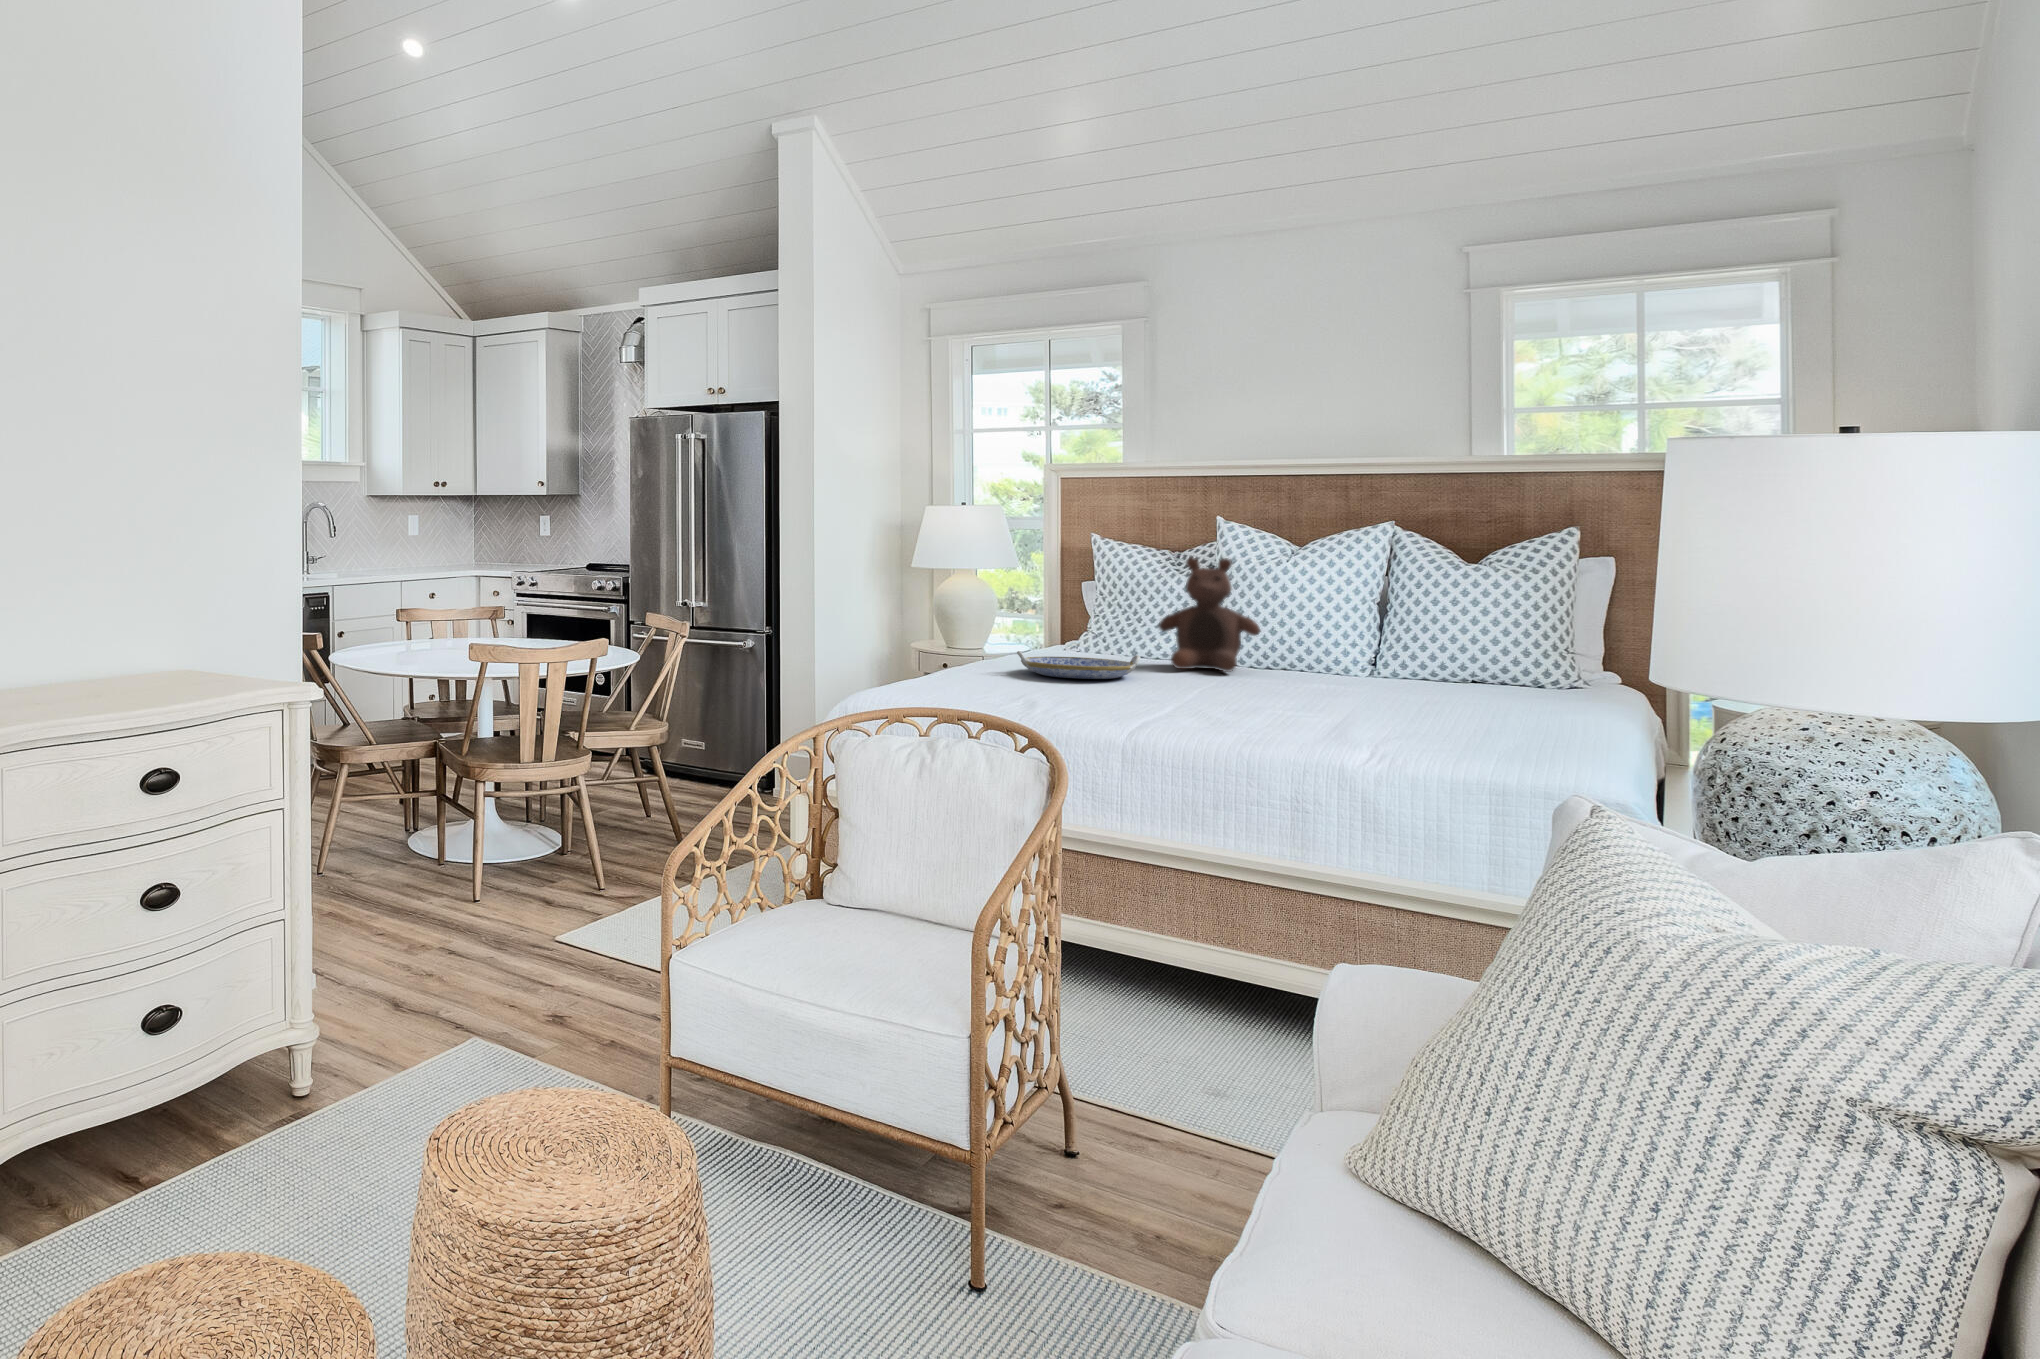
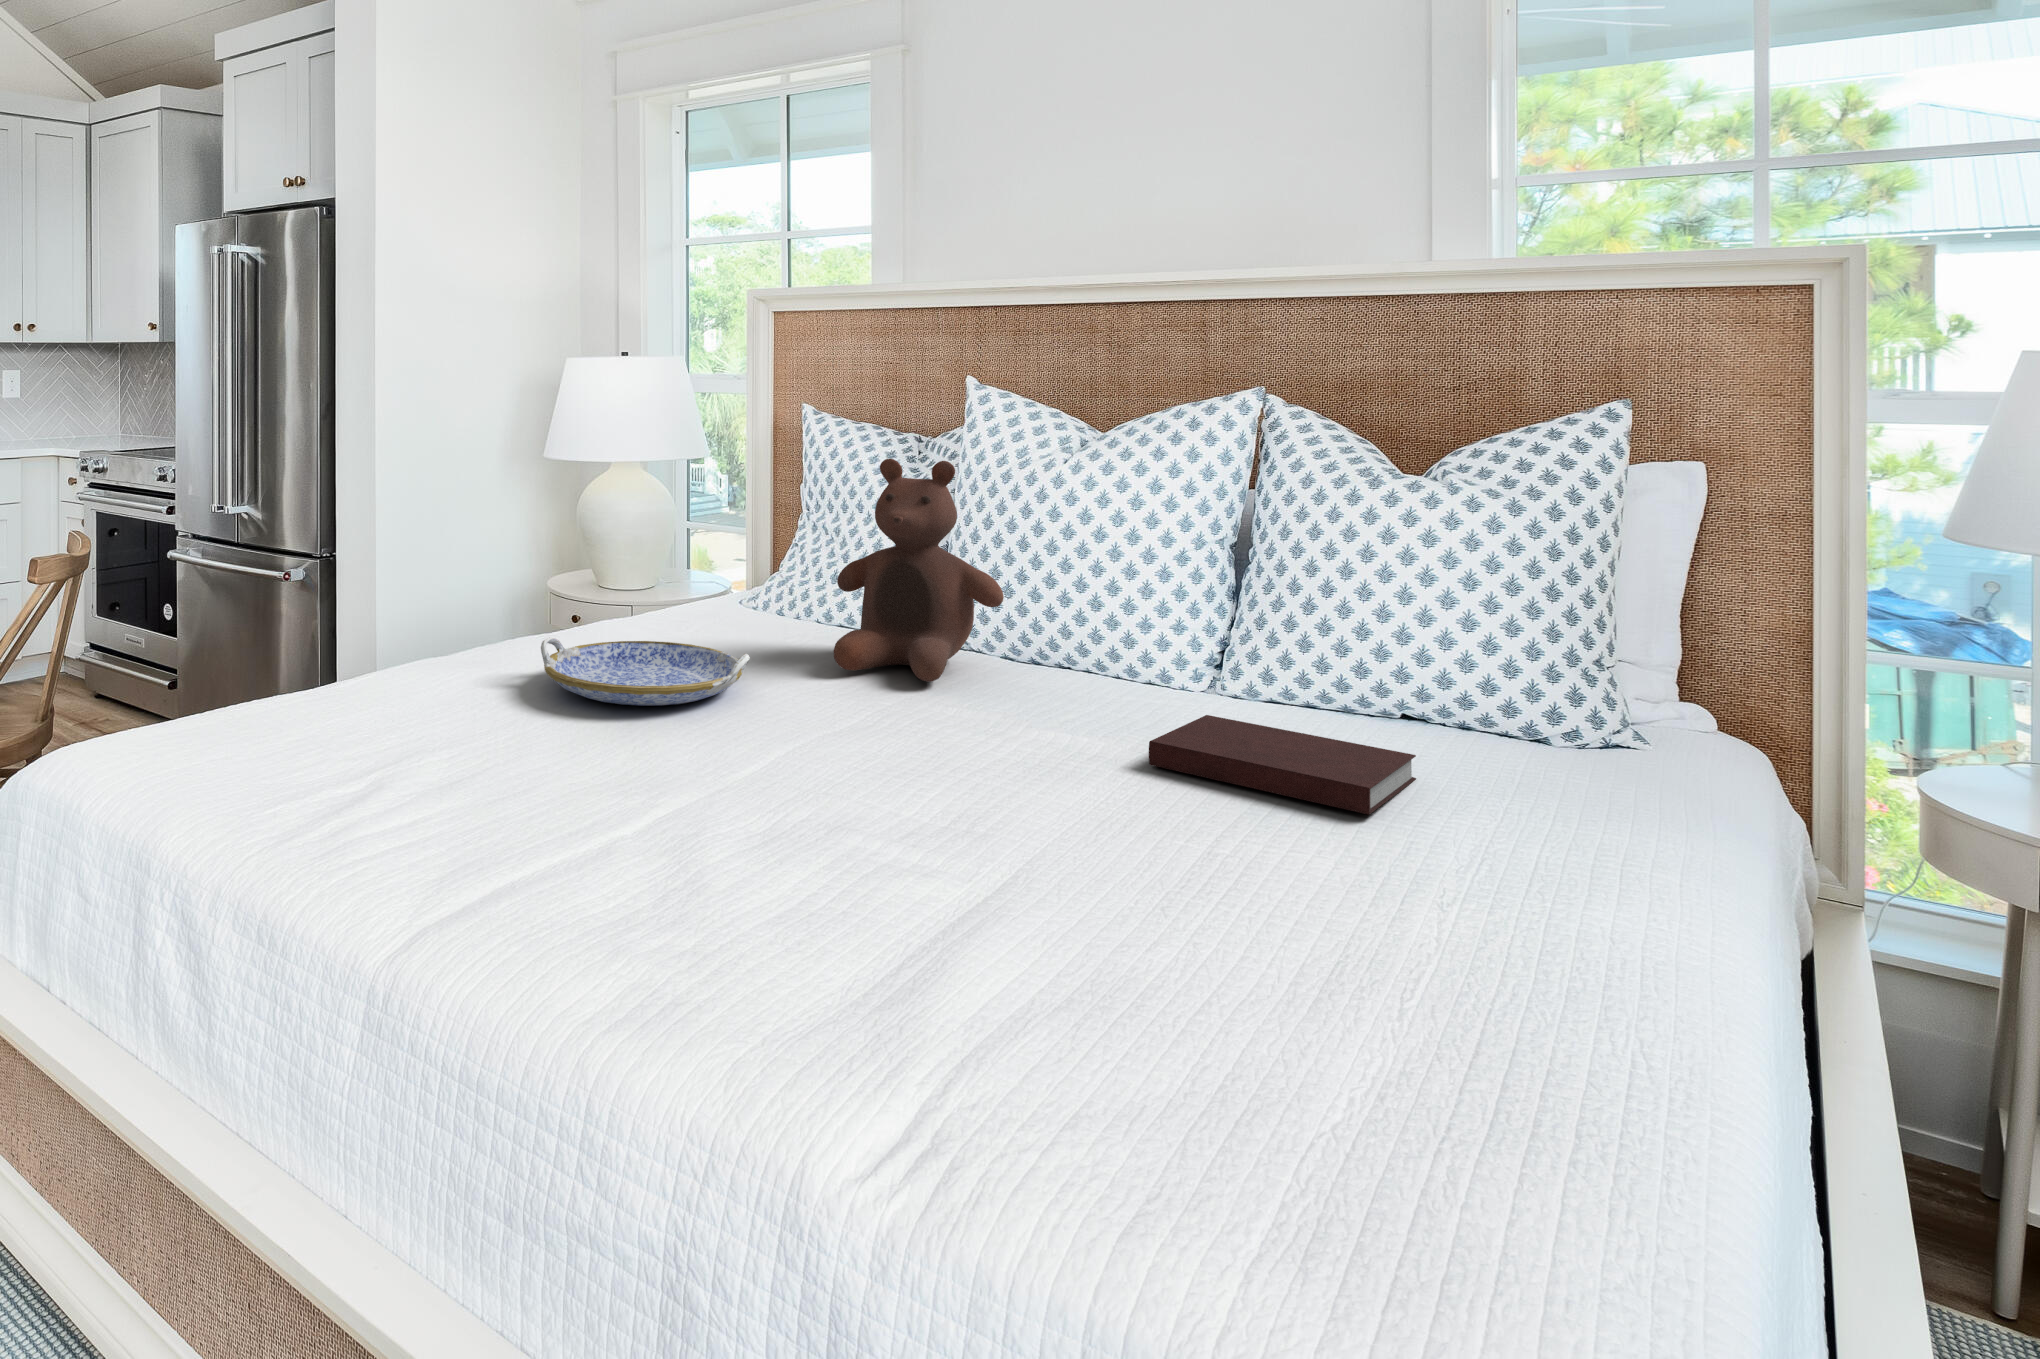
notebook: none [1368,676,1491,700] -> present [1149,715,1416,815]

